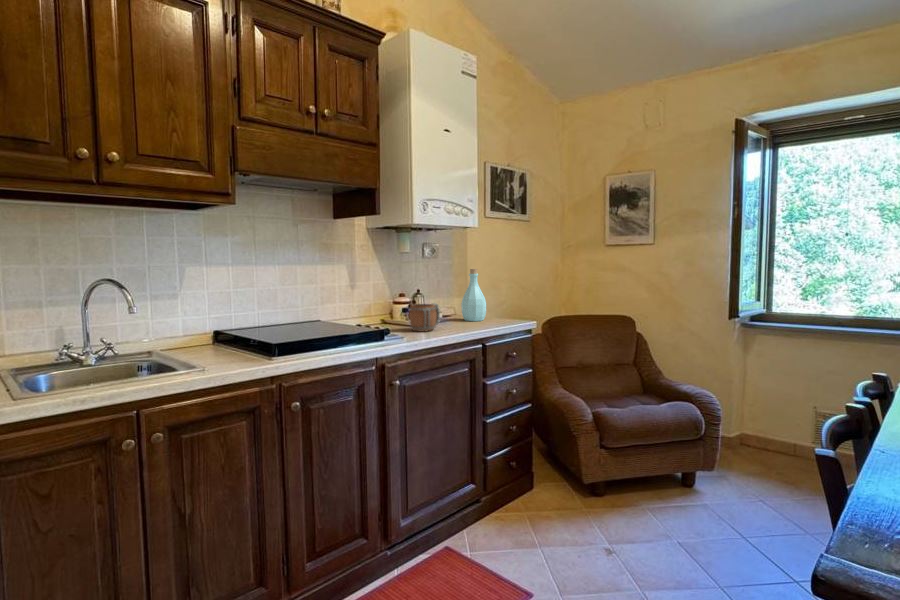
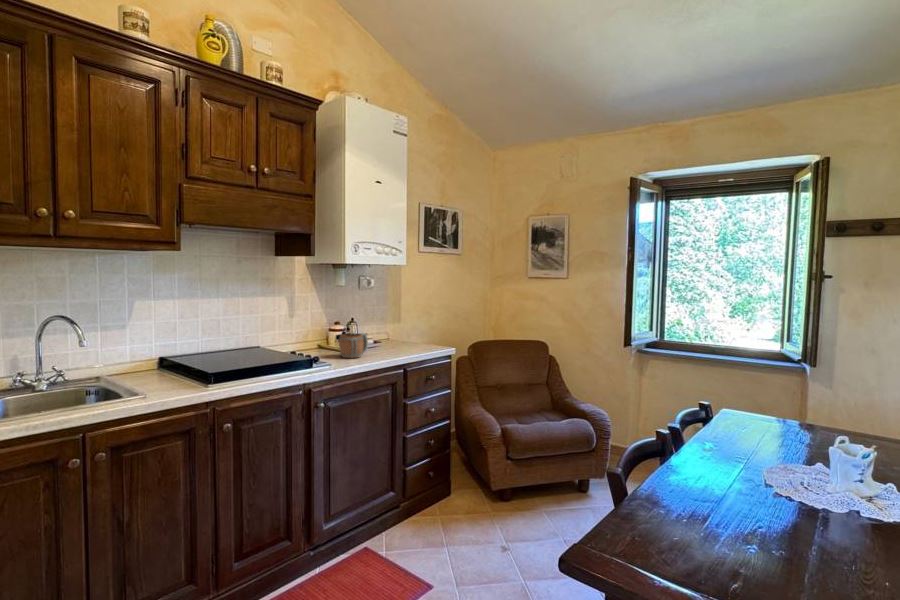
bottle: present [461,269,486,321] -> none [391,301,413,347]

